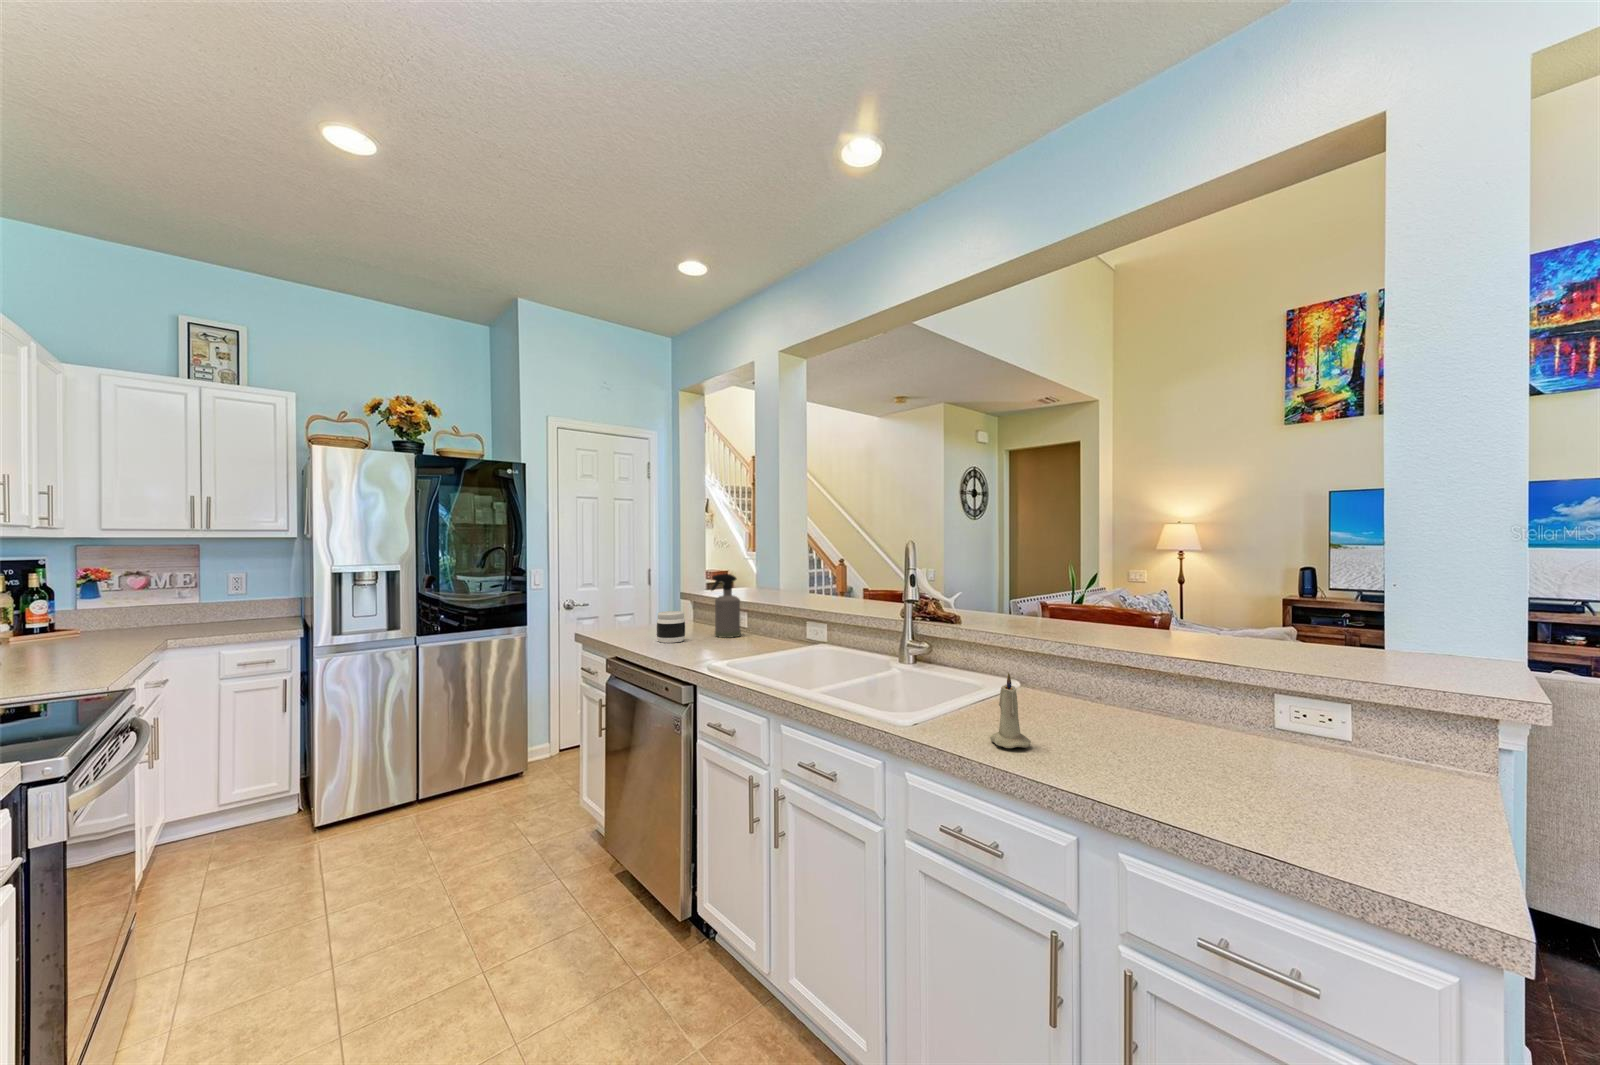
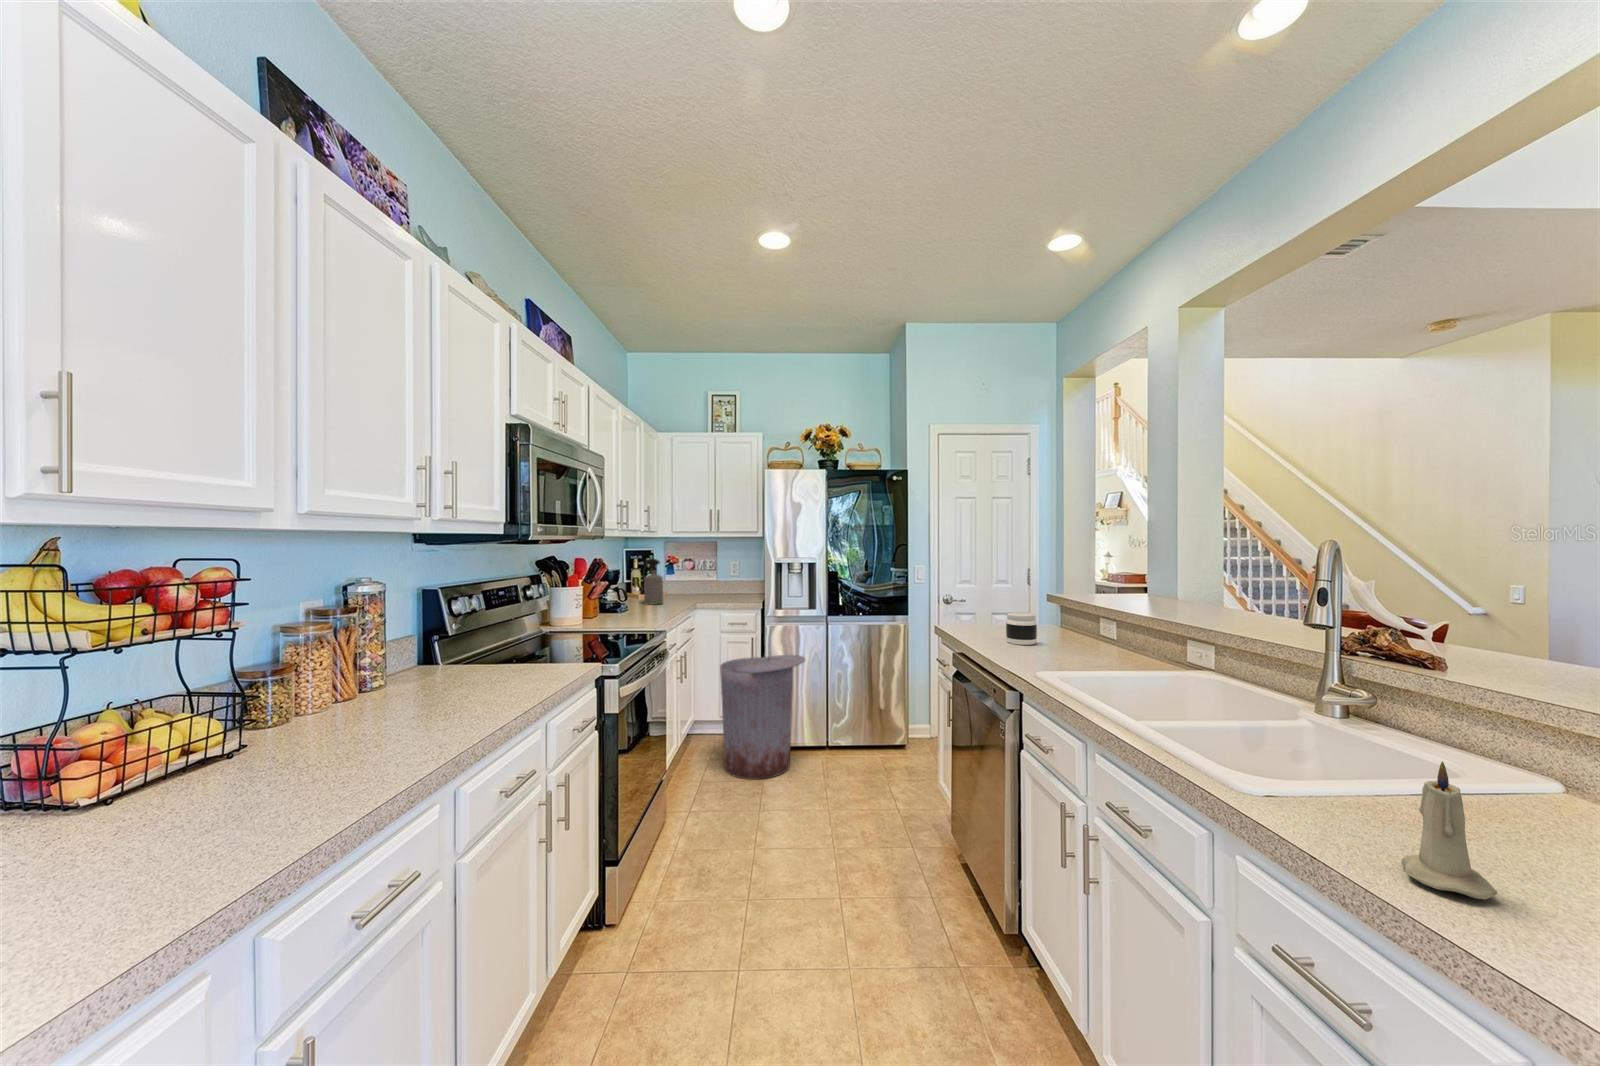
spray bottle: present [711,573,741,638] -> present [643,559,663,605]
trash can: none [233,694,386,885] -> present [720,655,805,779]

